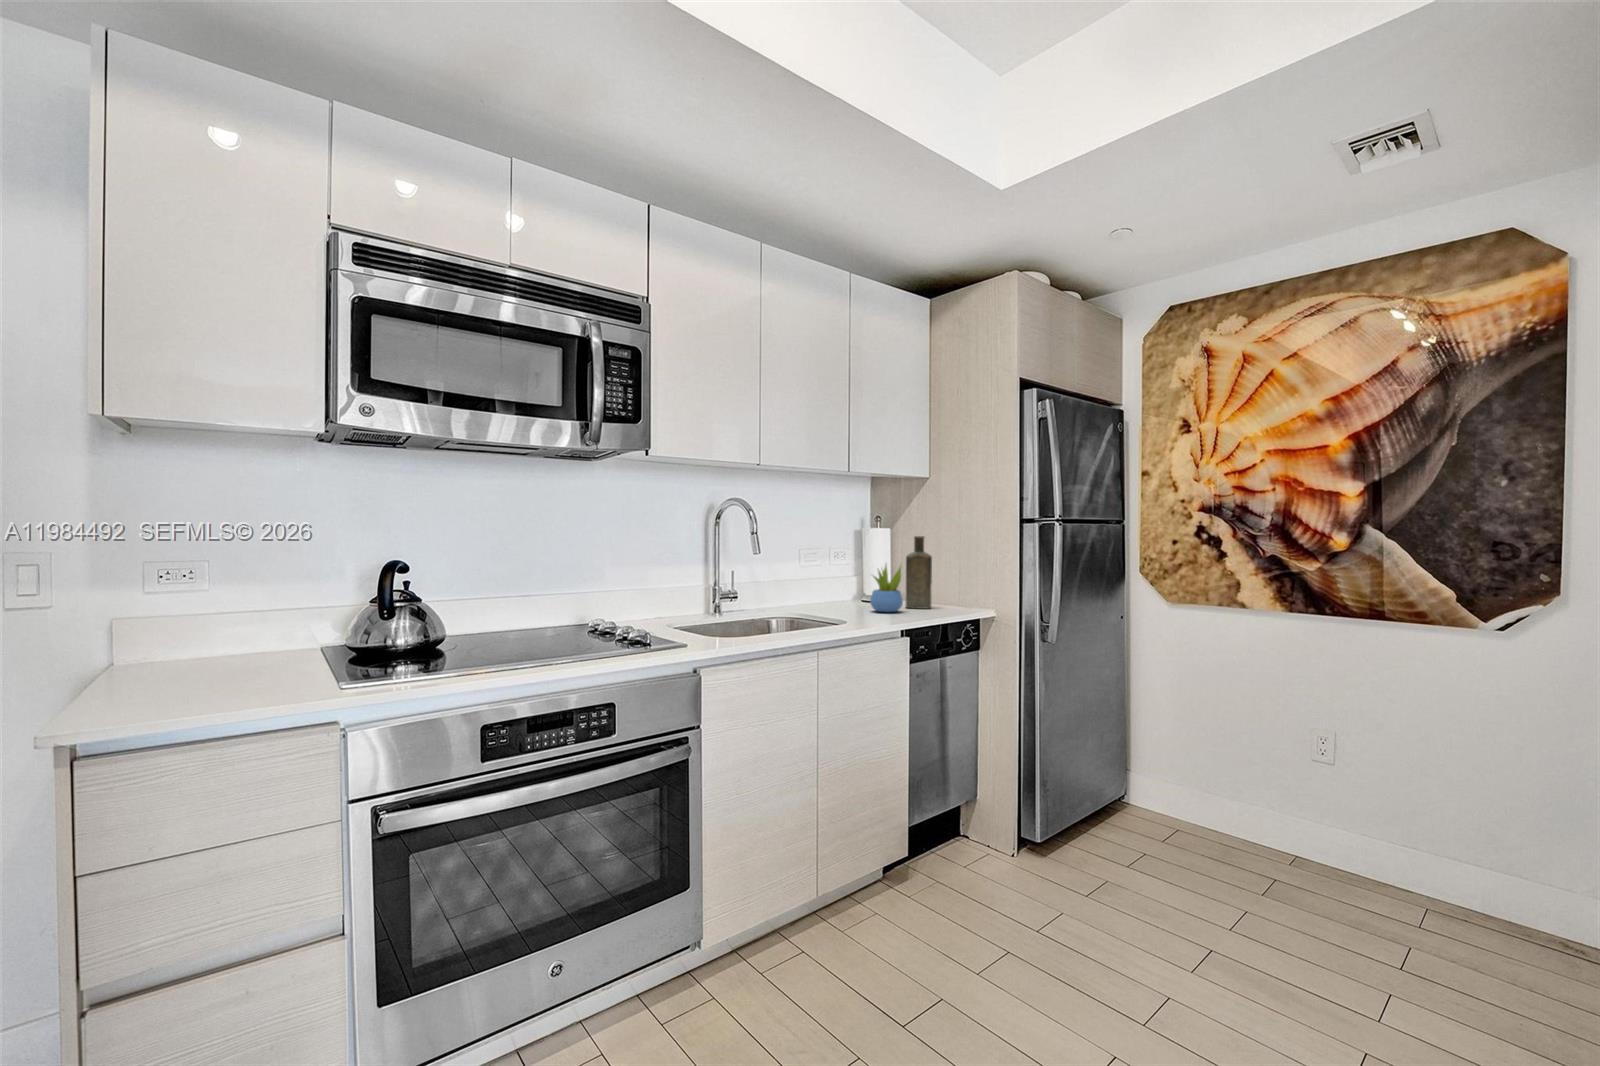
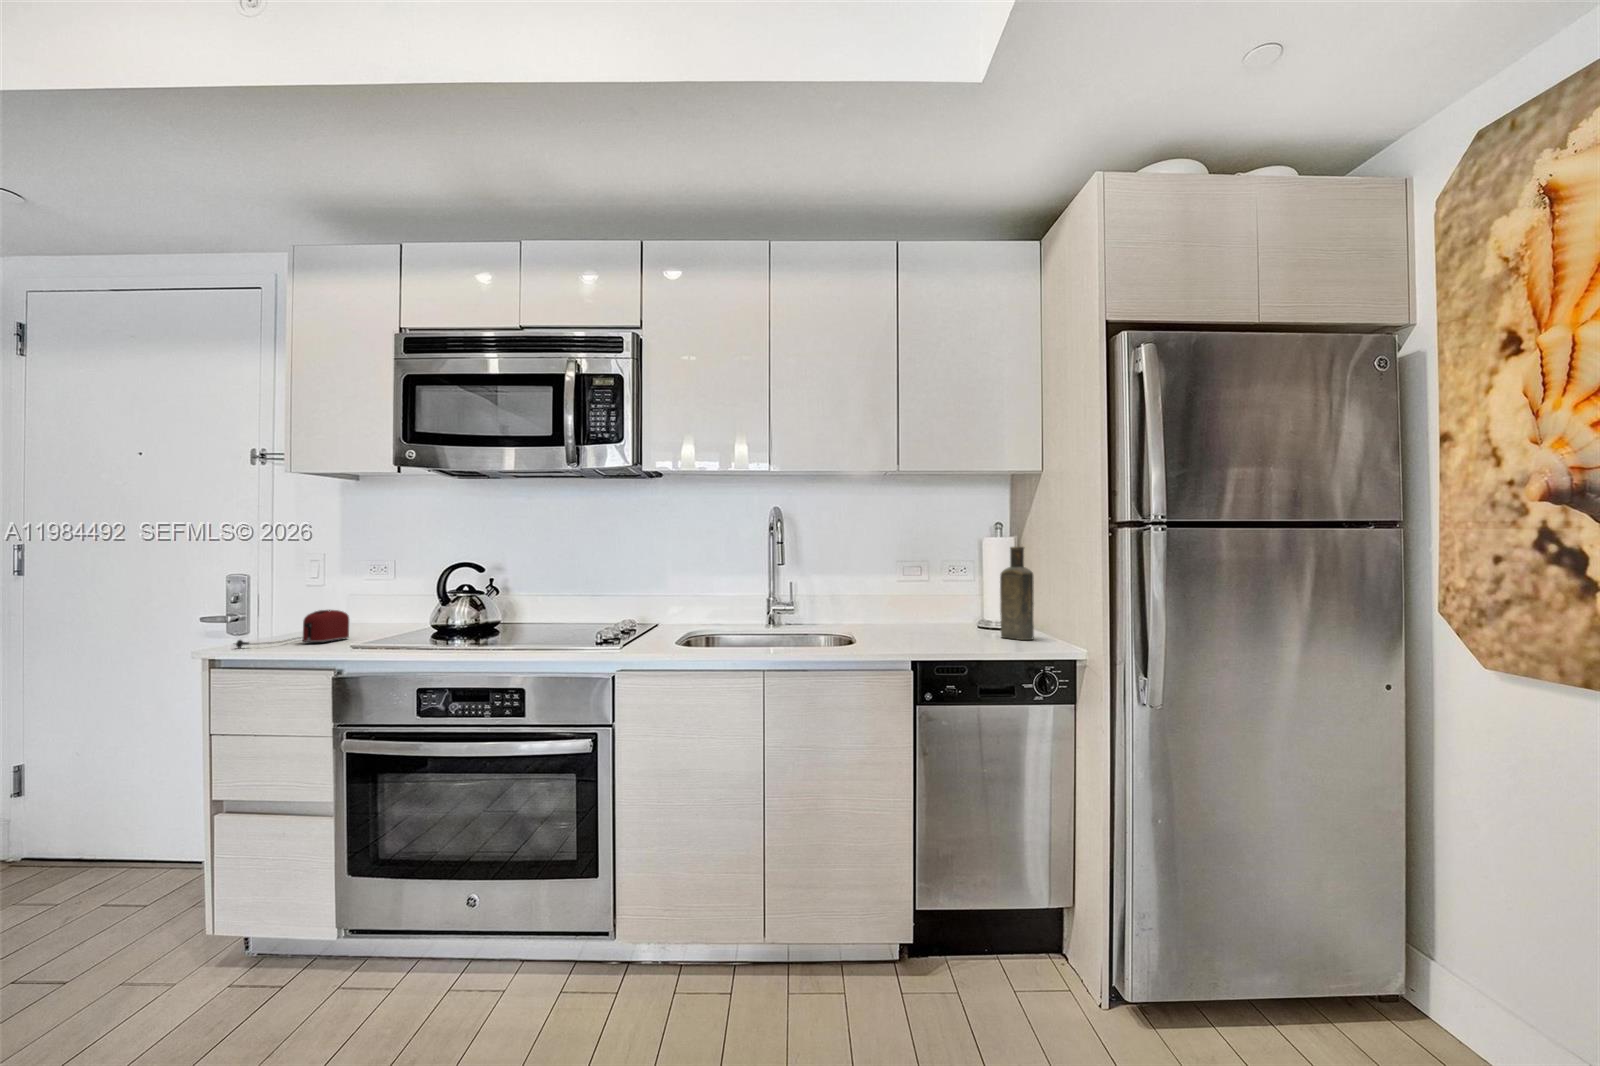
succulent plant: present [870,565,903,612] -> none [935,578,975,640]
toaster: none [118,638,269,714] -> present [234,610,349,648]

